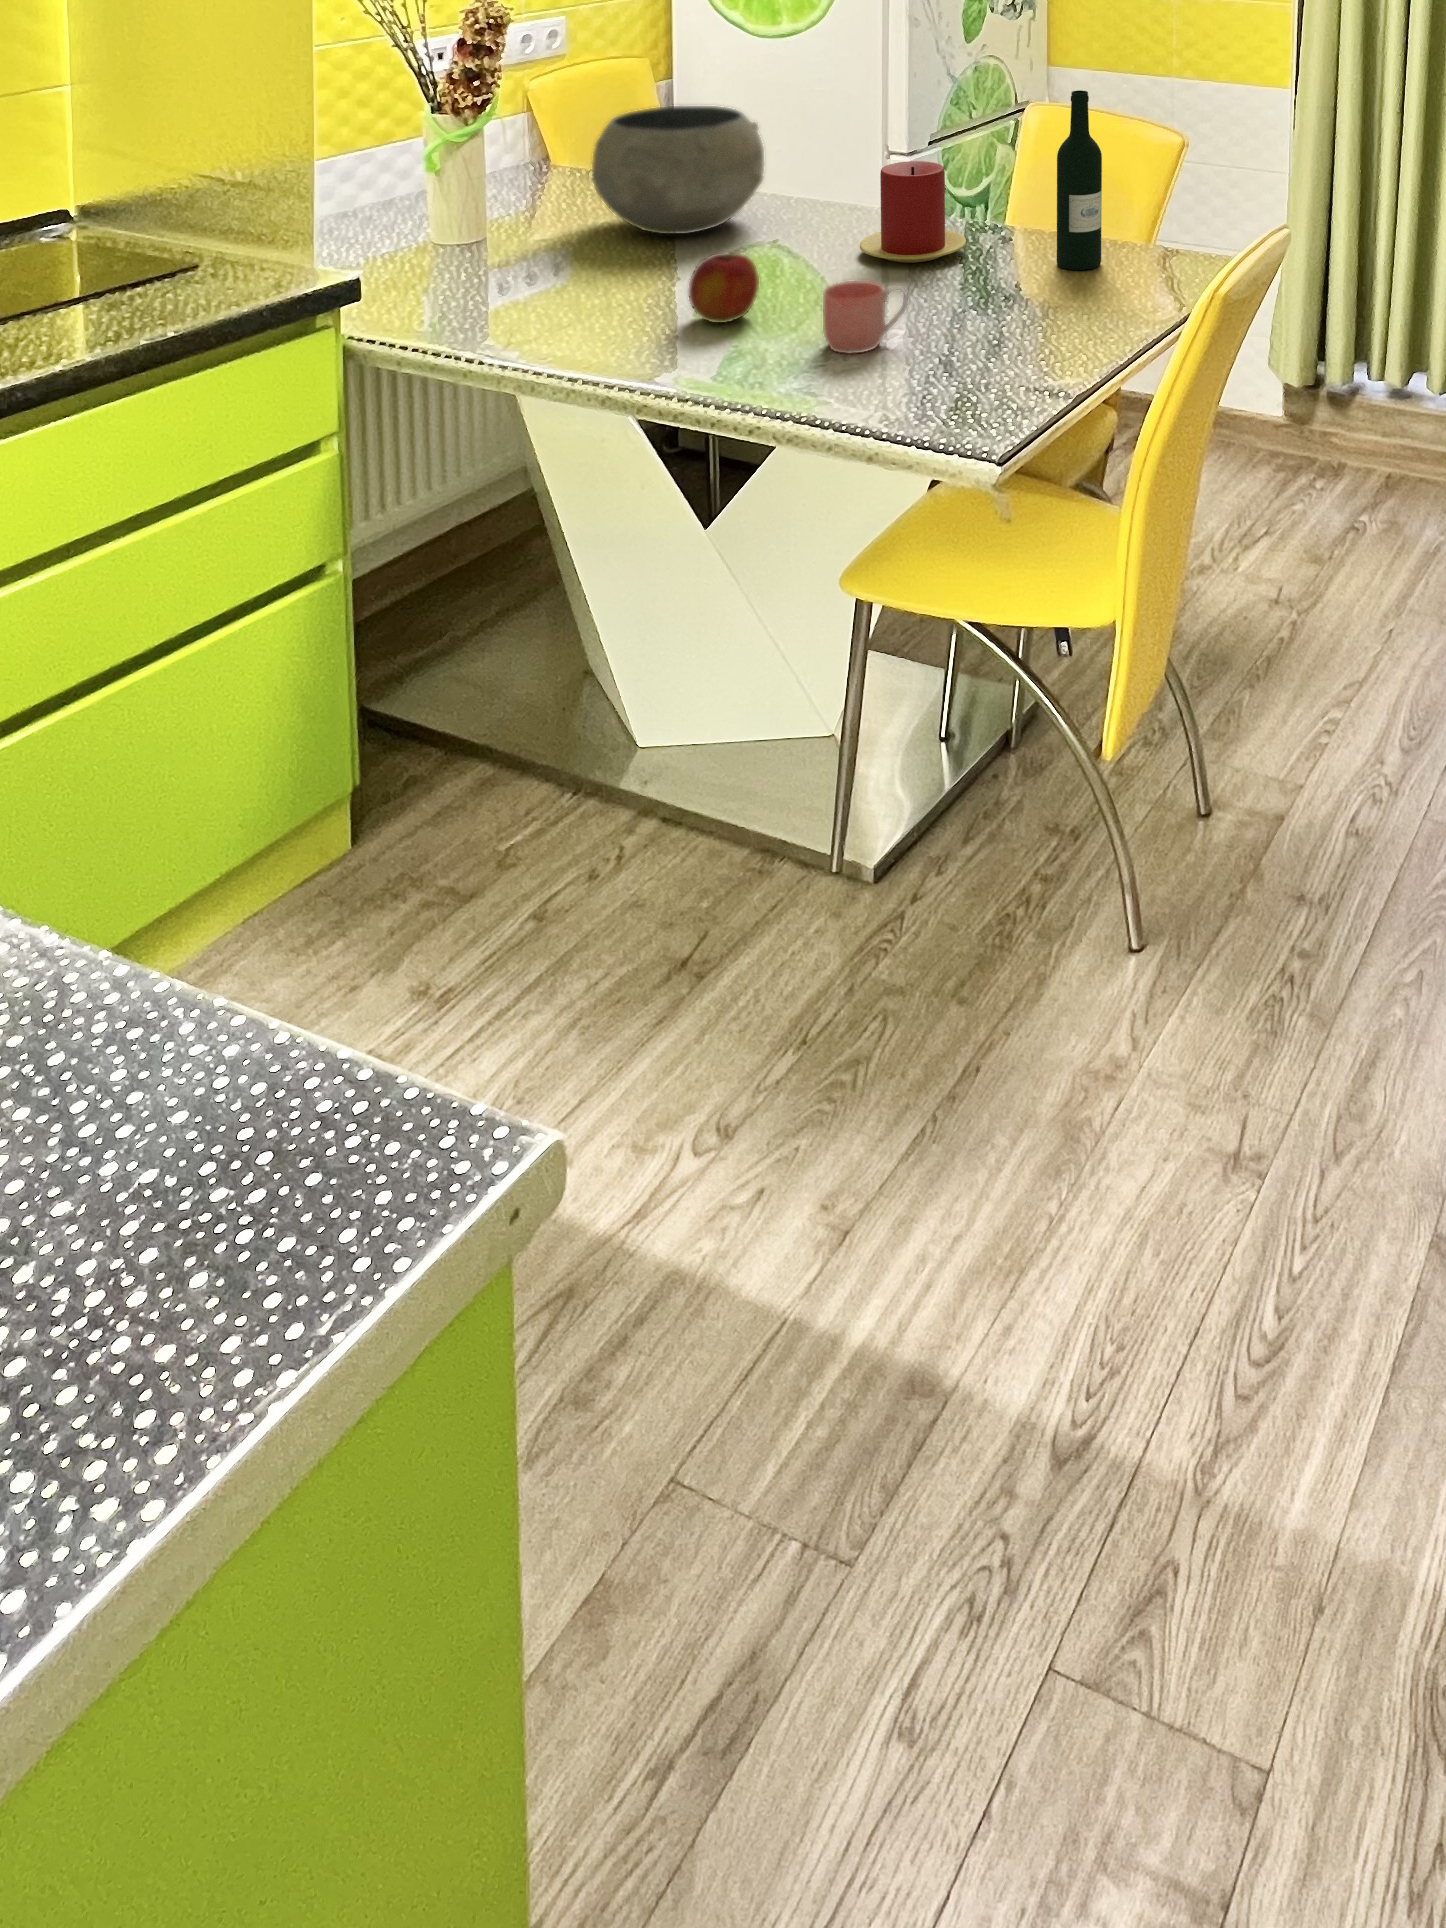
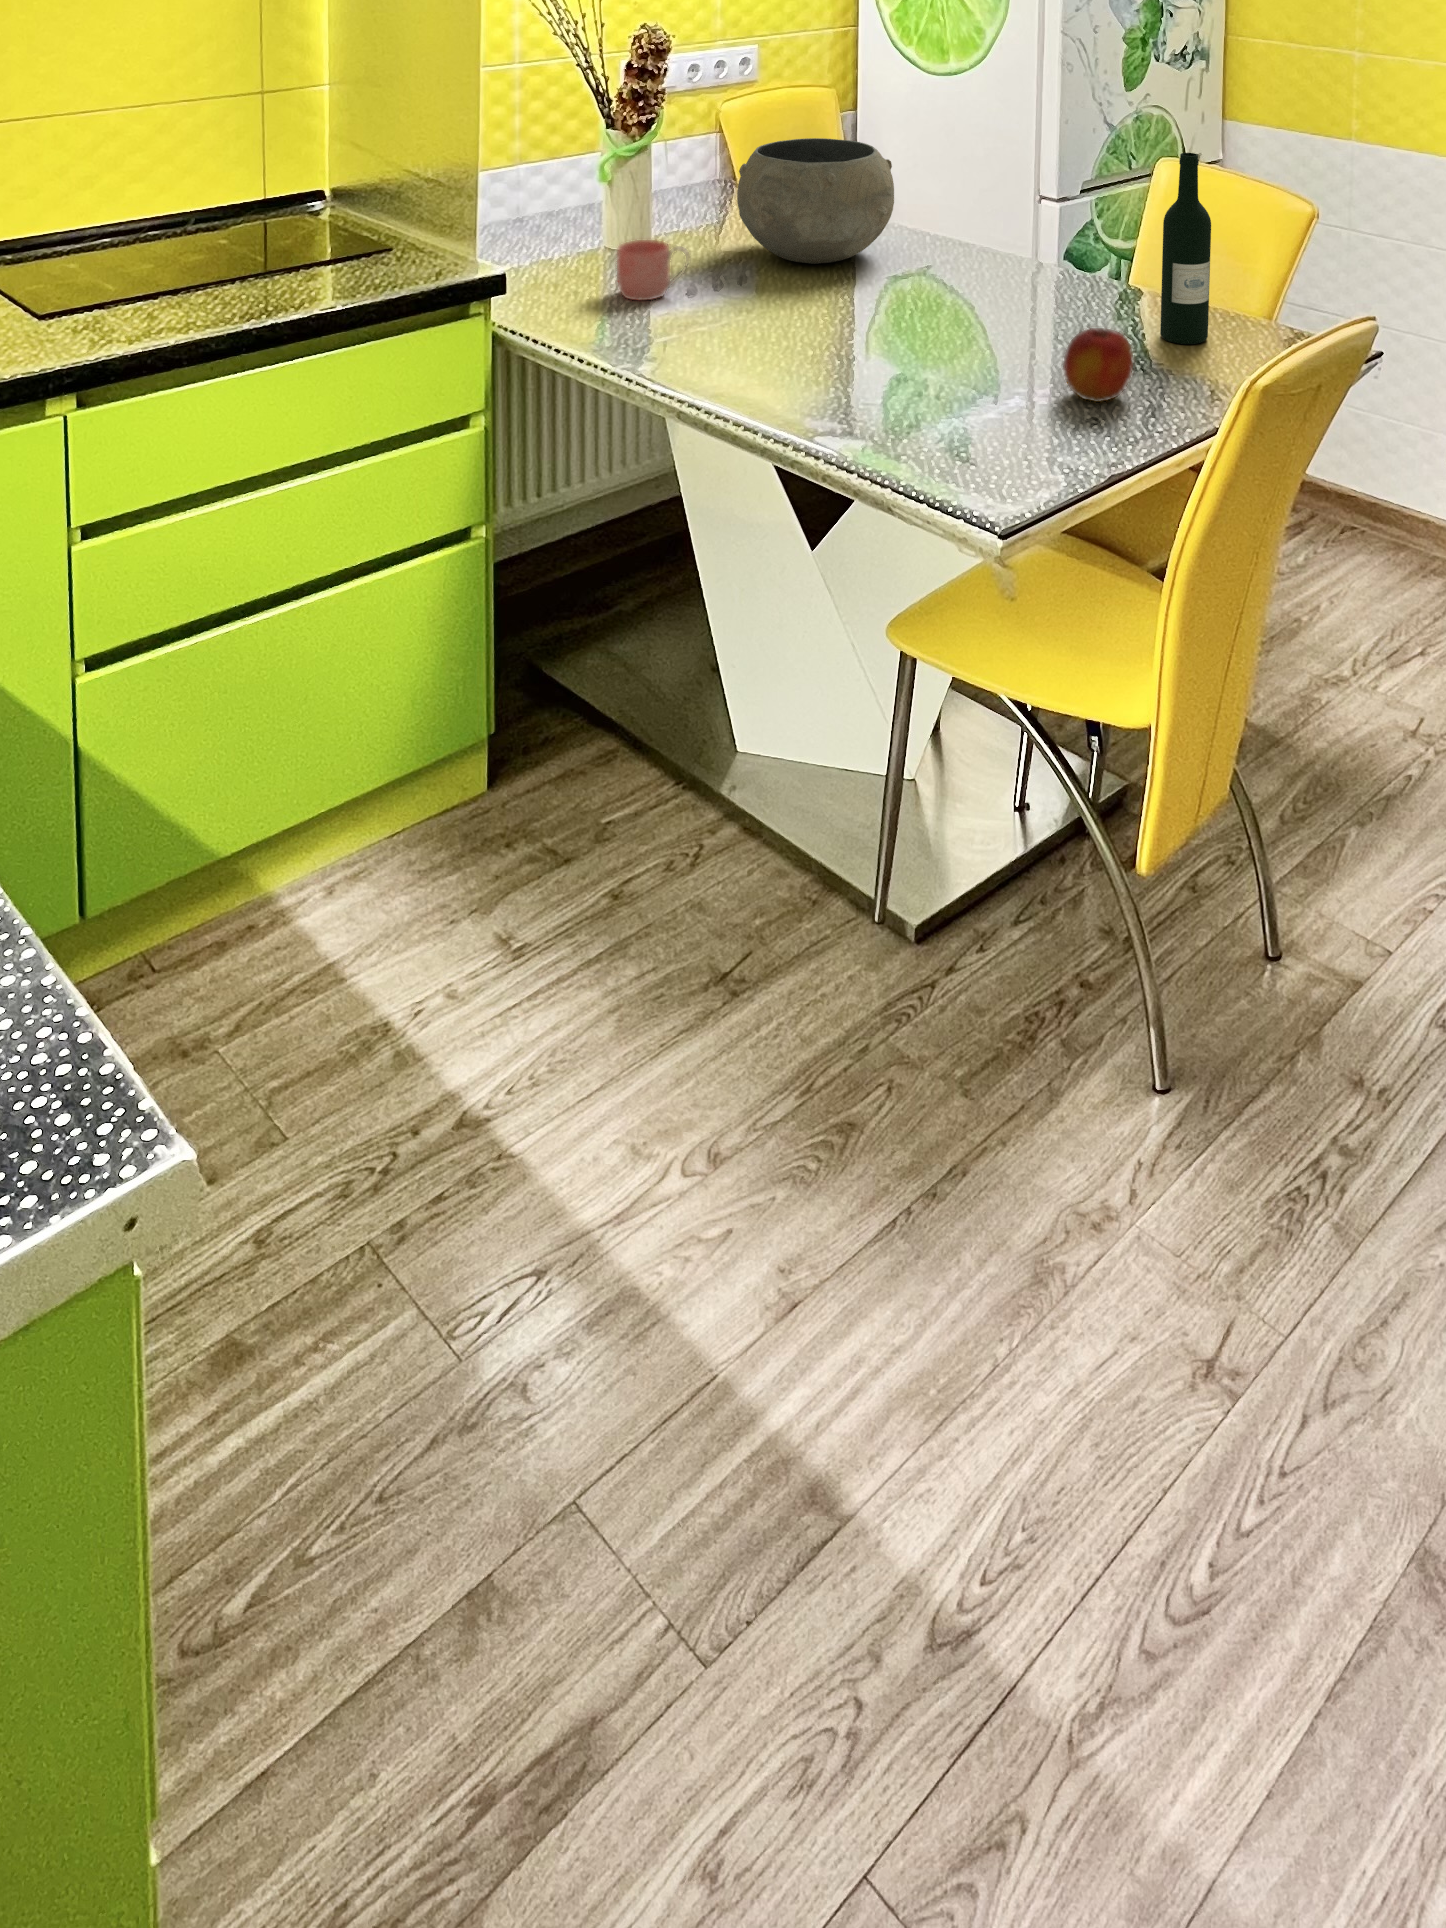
candle: present [860,161,966,262] -> none [967,212,1074,316]
apple: present [689,253,759,323] -> present [1063,328,1133,402]
mug: present [823,281,908,354] -> present [617,240,690,300]

